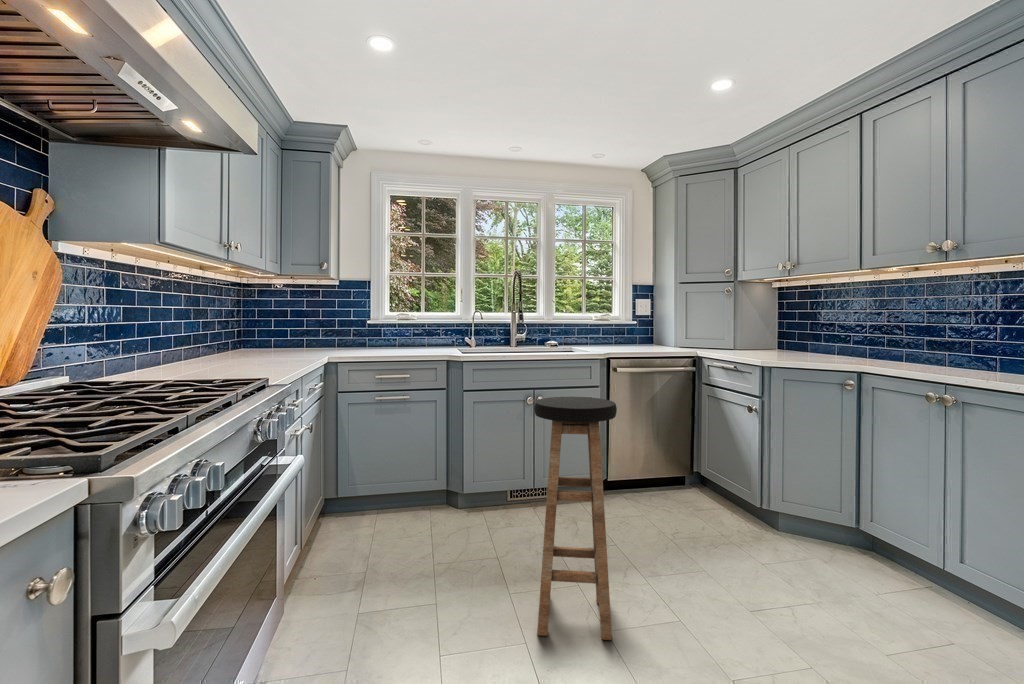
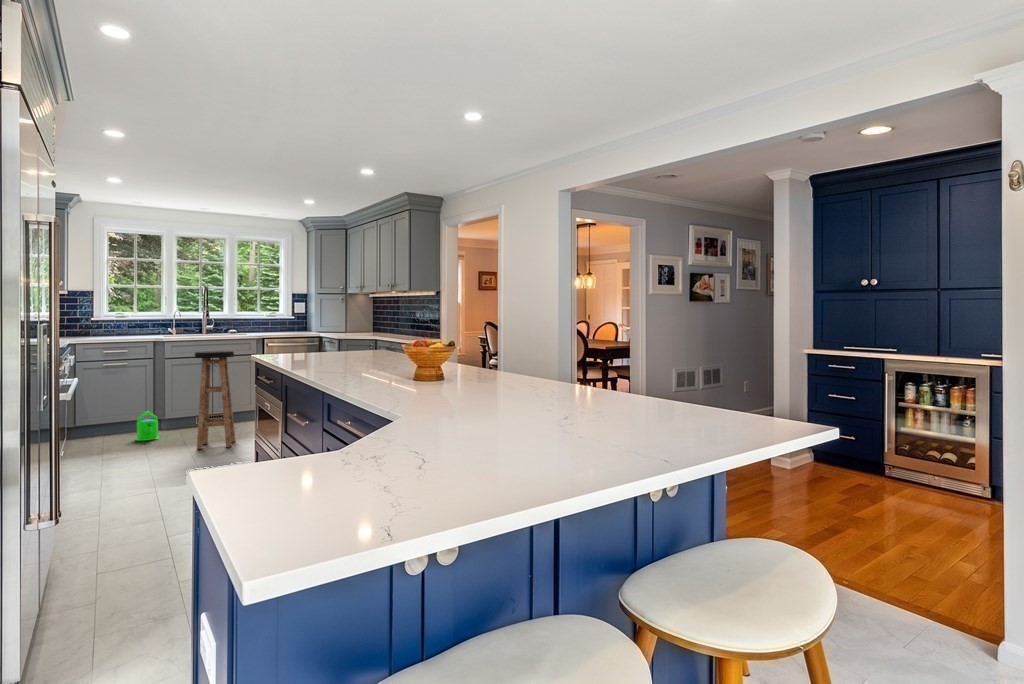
watering can: none [416,495,456,554] -> present [137,412,159,441]

